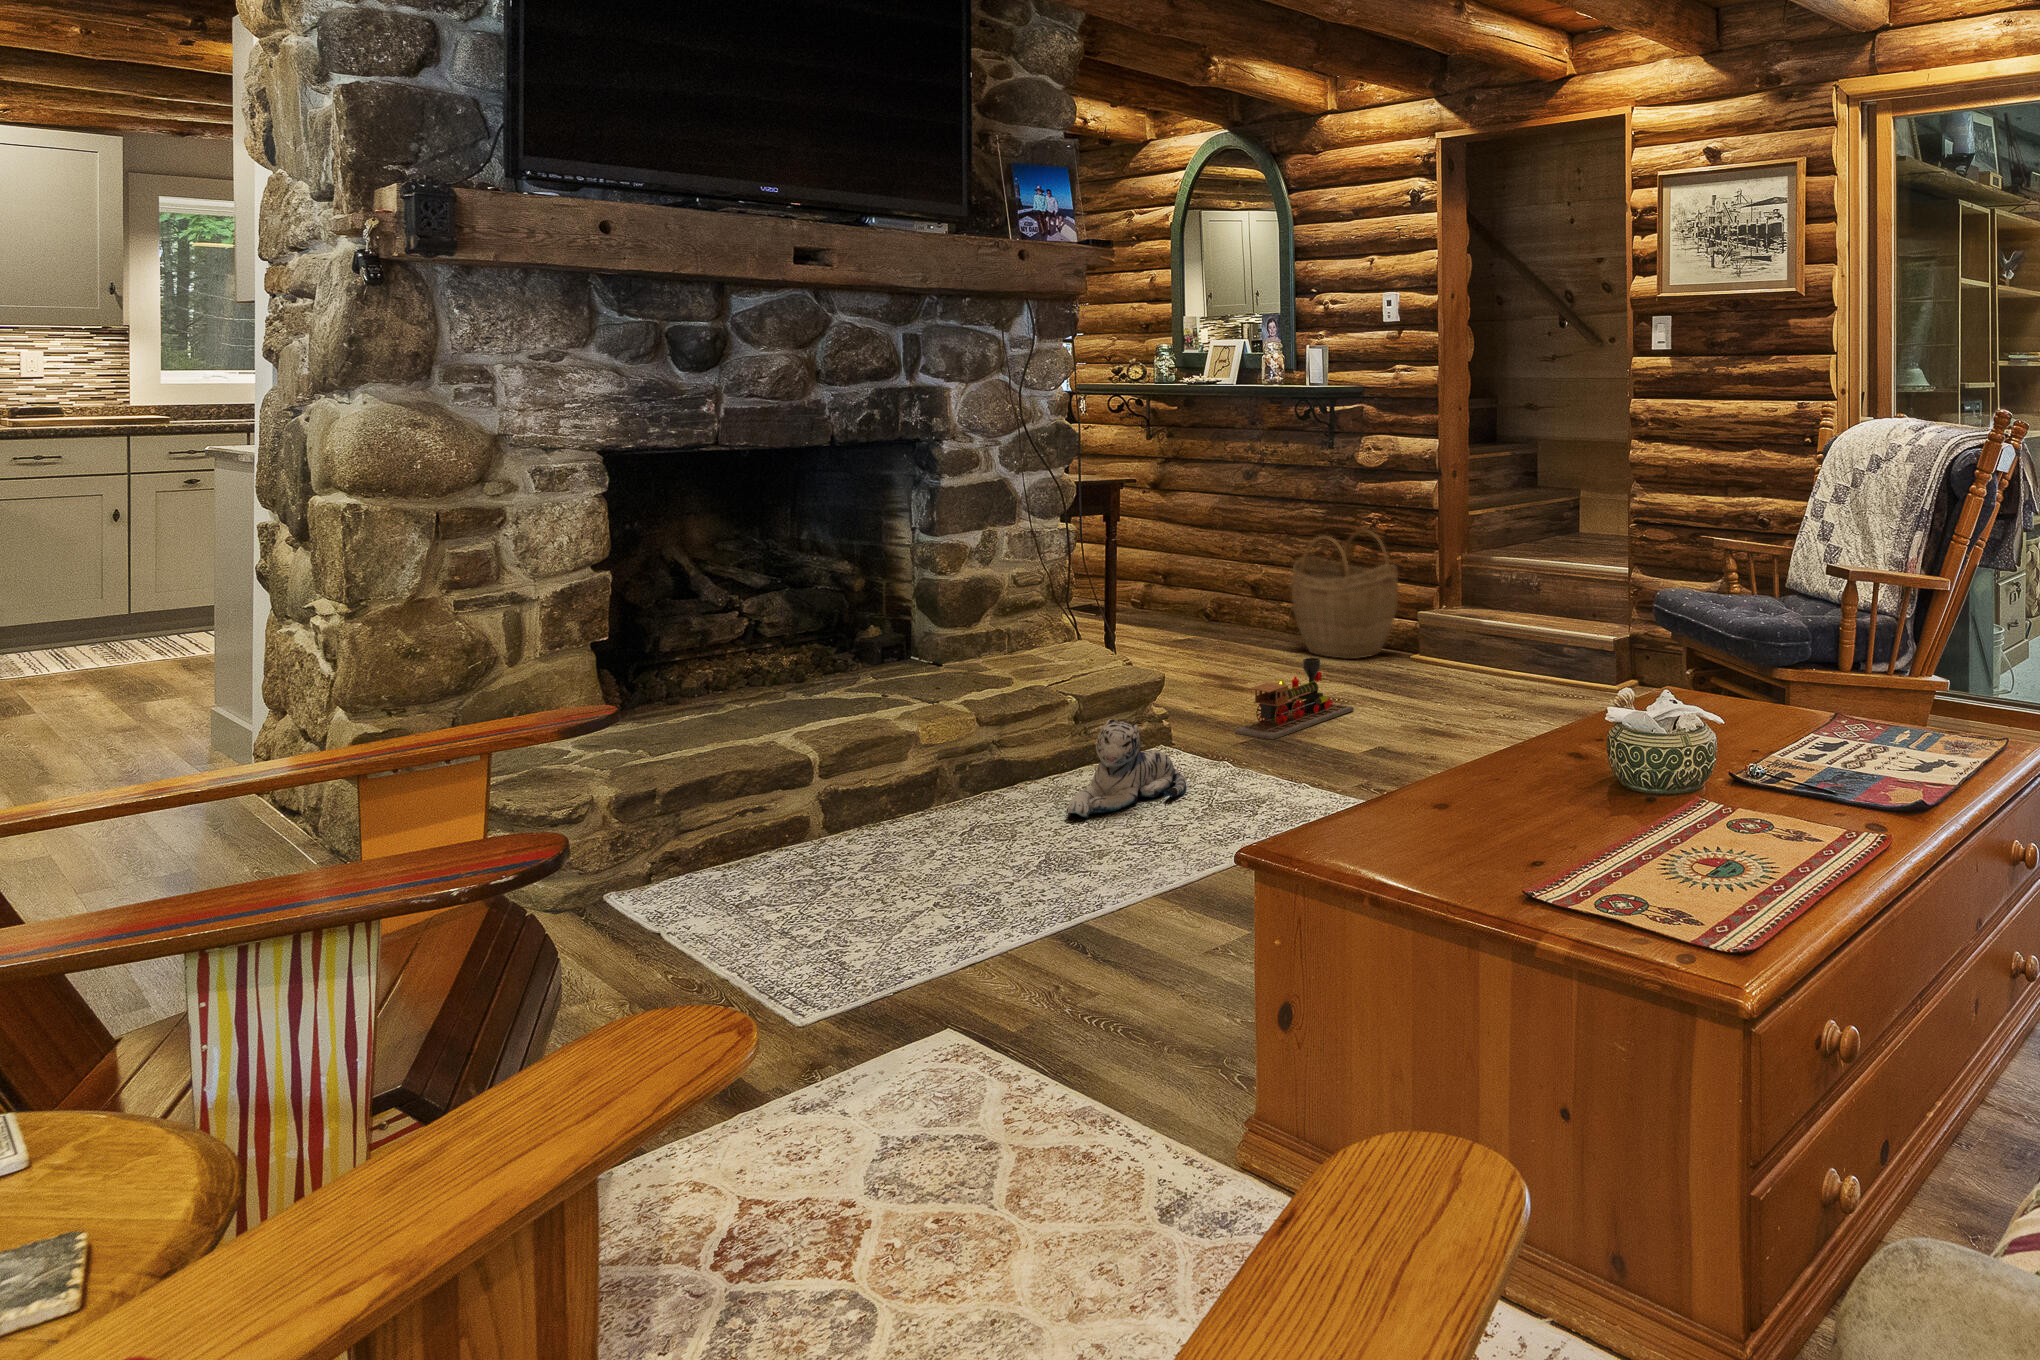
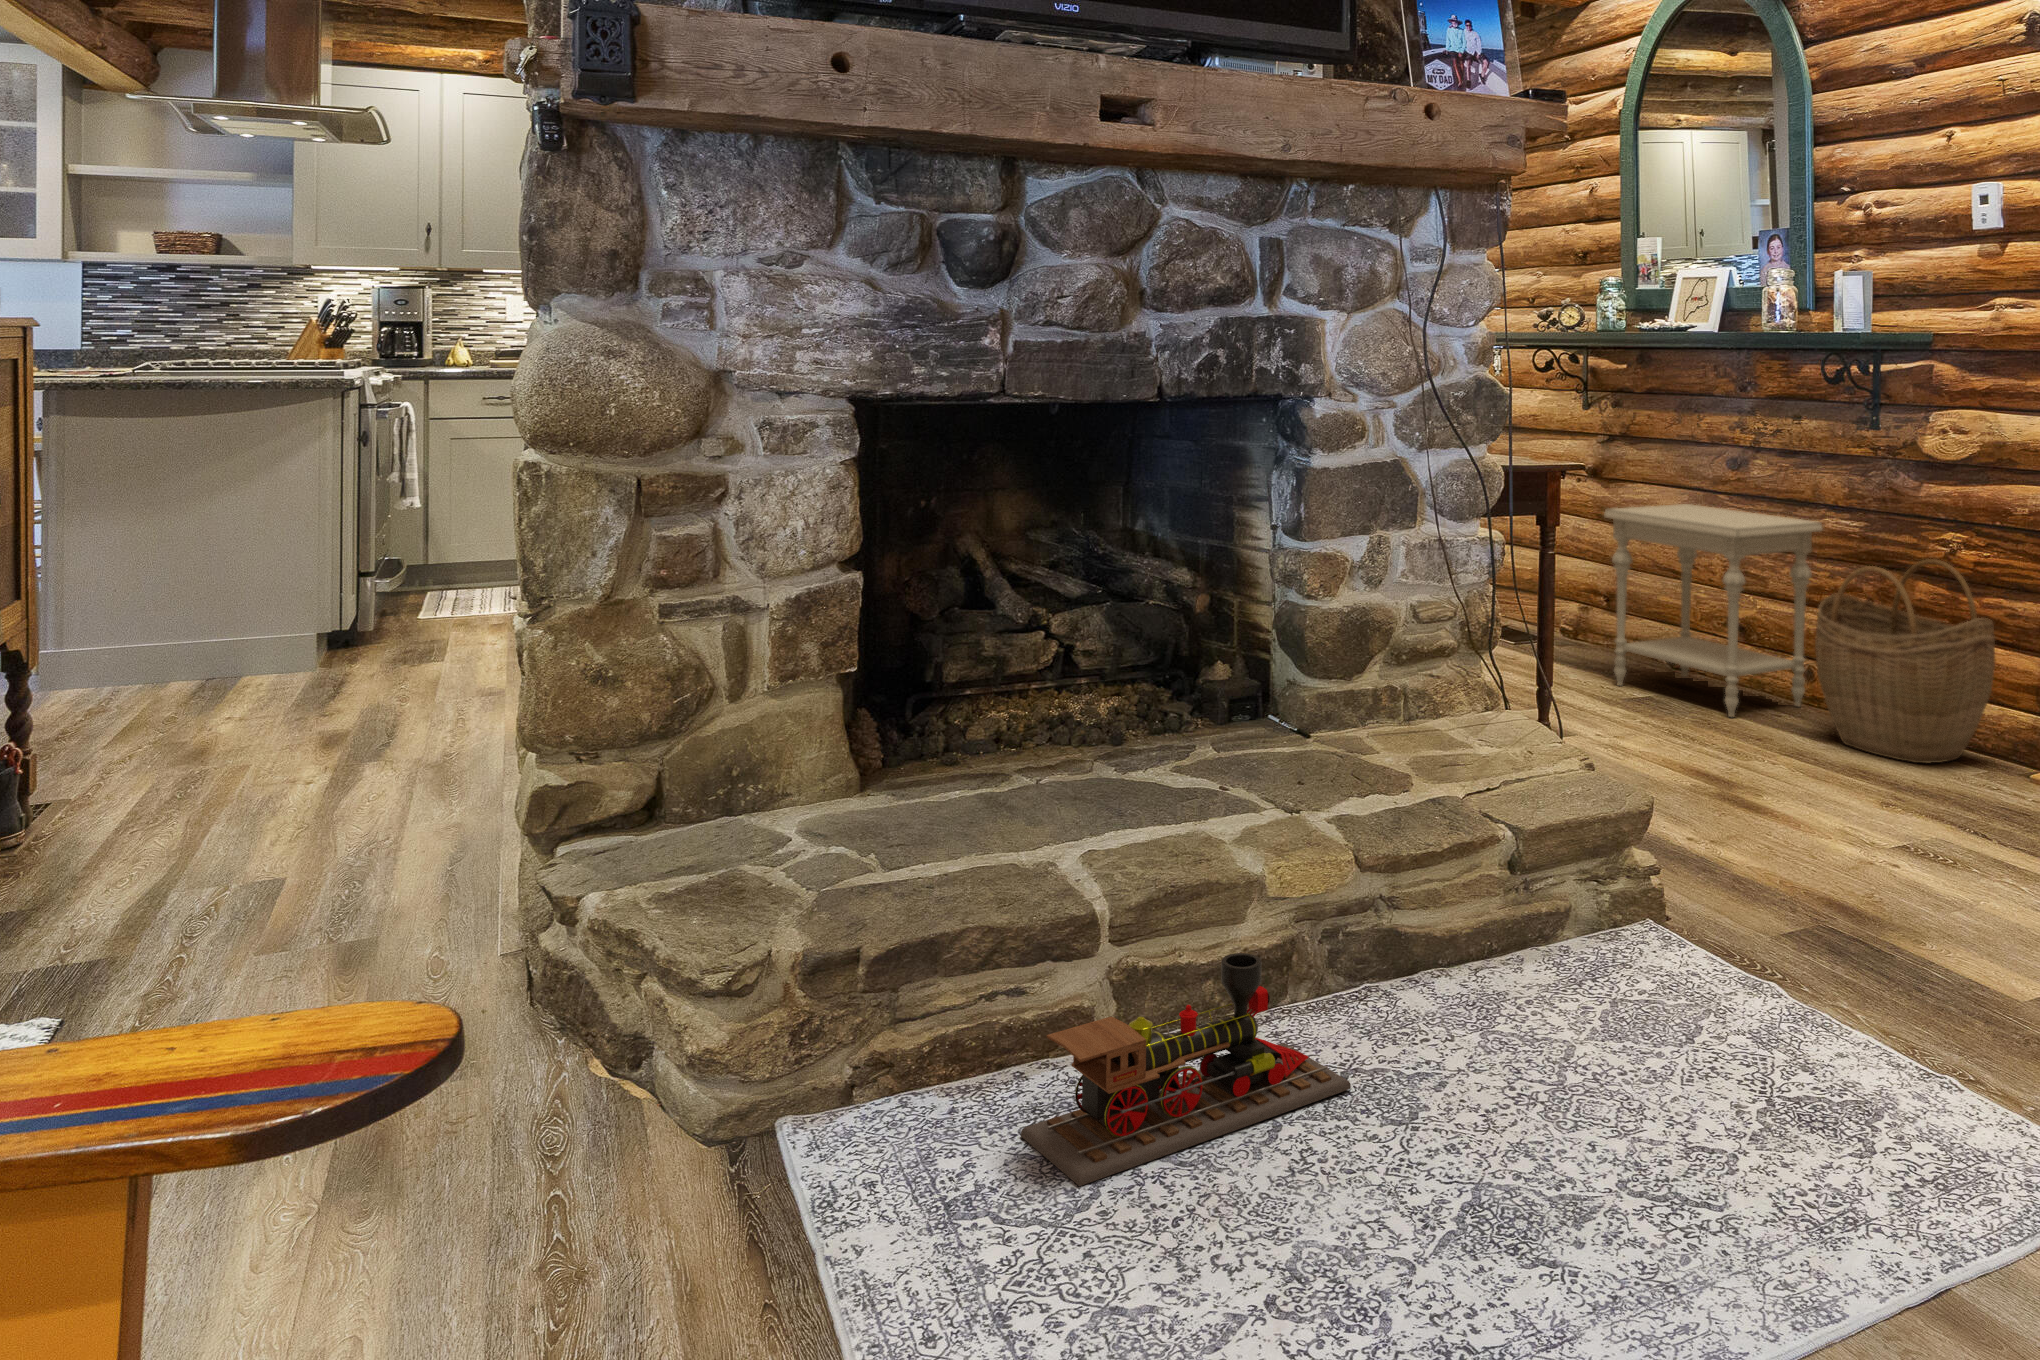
side table: none [1156,503,1301,645] -> present [1604,504,1822,717]
toy train: present [1235,658,1354,739] -> present [1021,953,1351,1186]
plush toy: present [1067,719,1186,818] -> none [1500,882,1699,1057]

